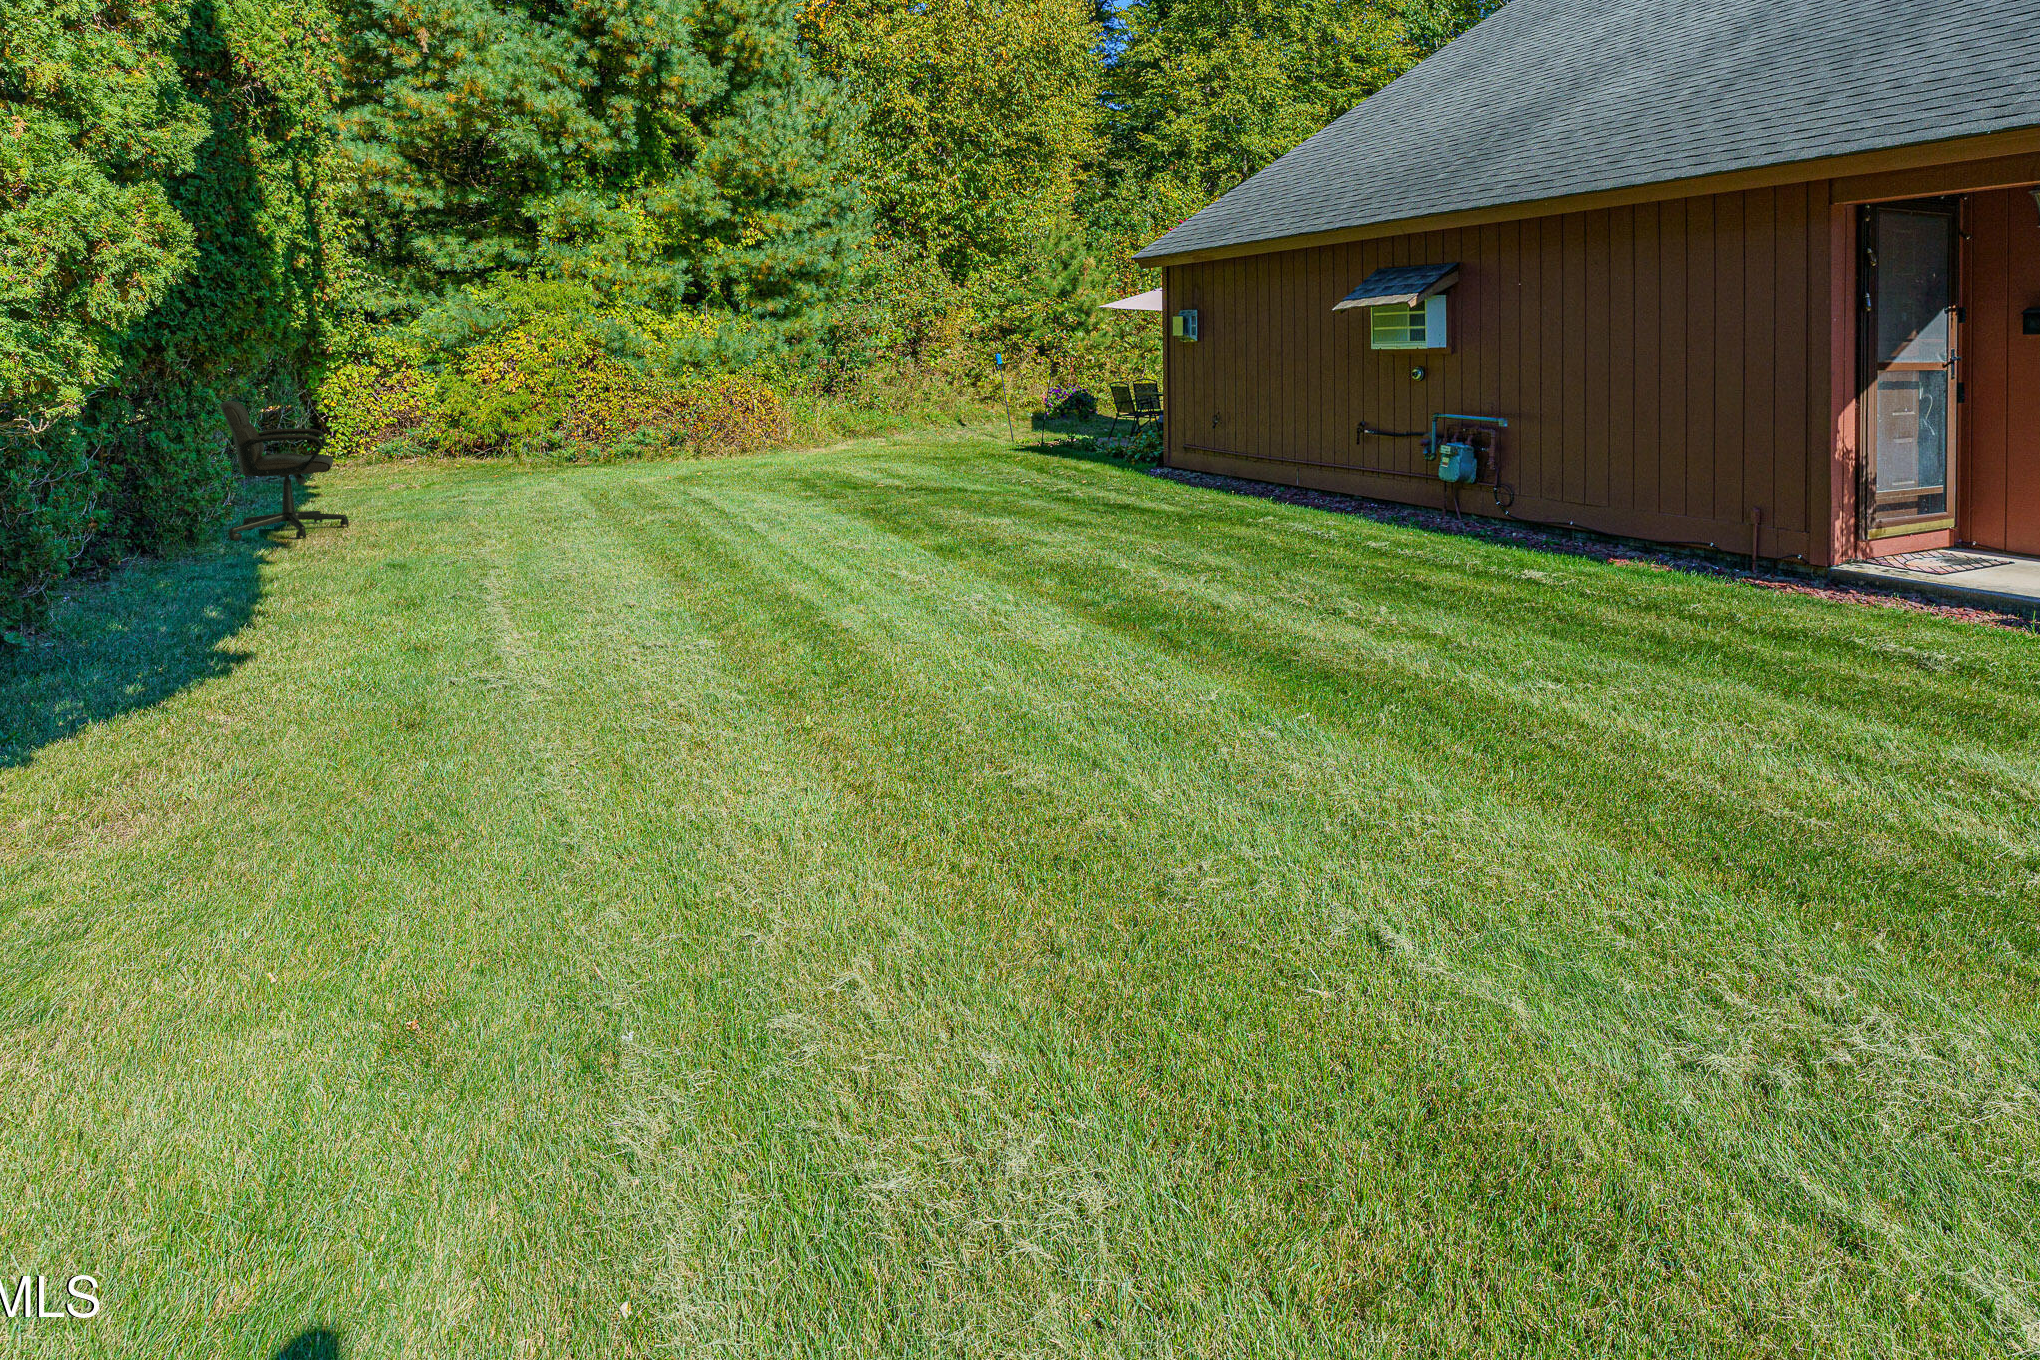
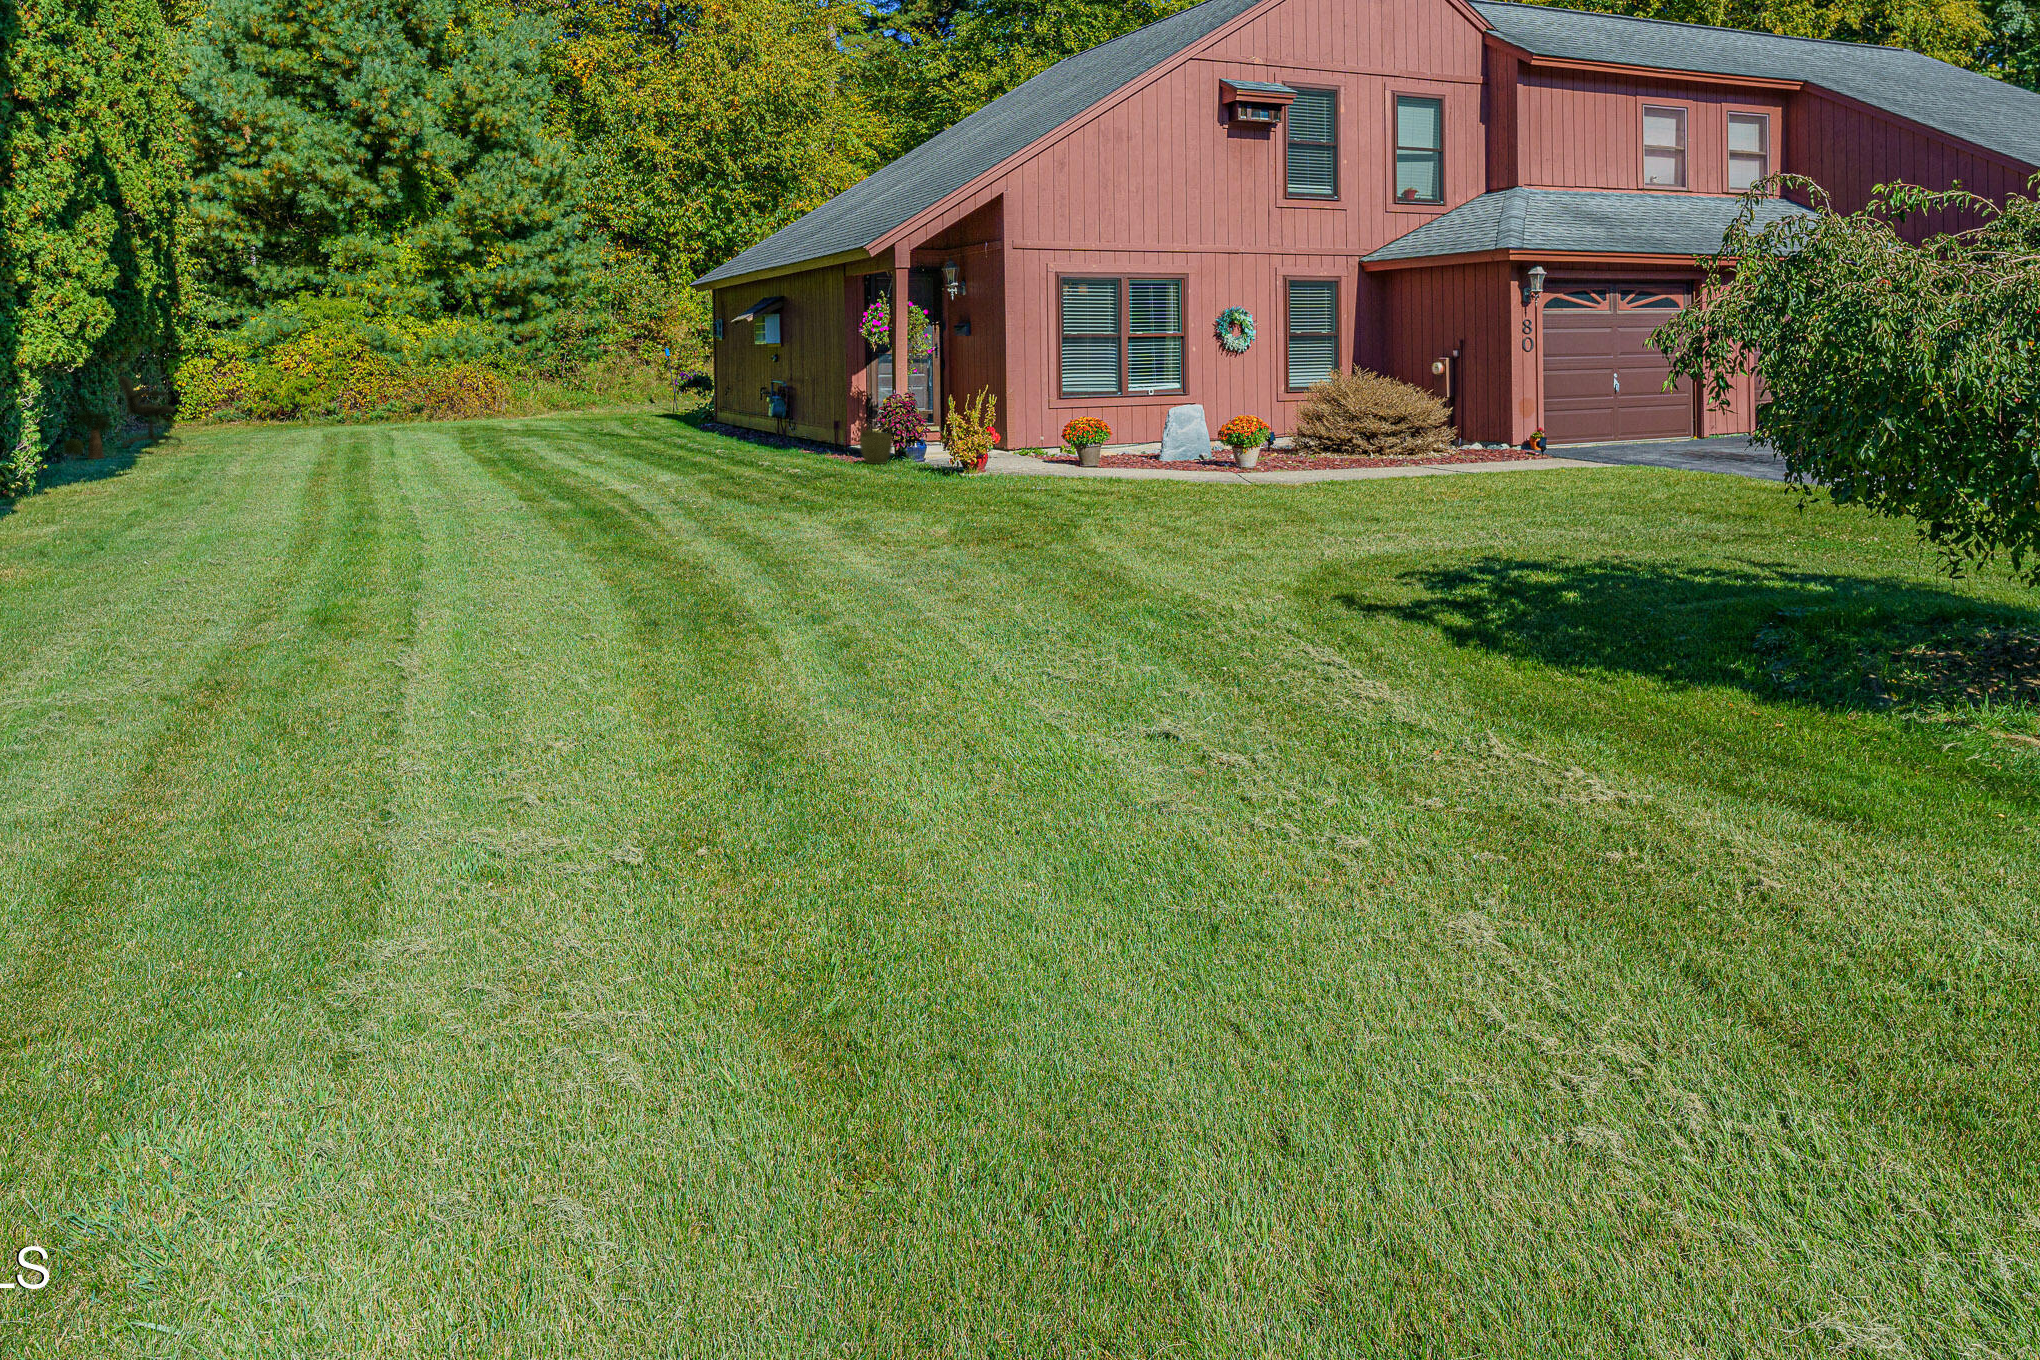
potted plant: none [84,479,204,595] -> present [63,410,110,459]
woven basket: none [1887,515,1985,611] -> present [860,422,892,464]

